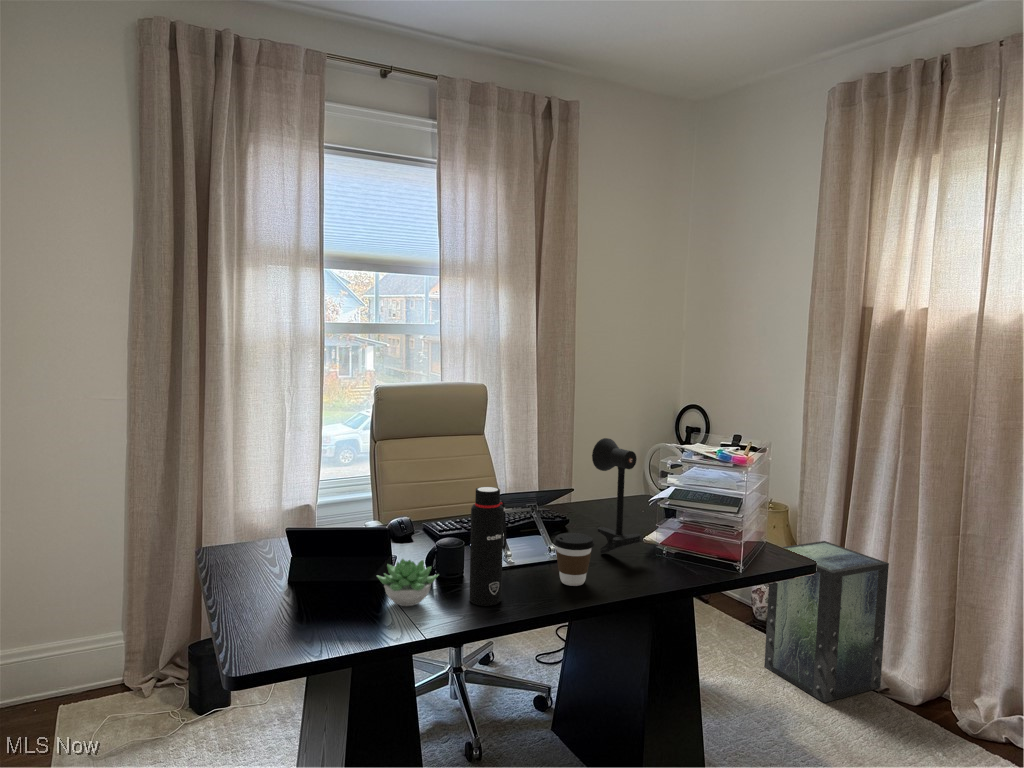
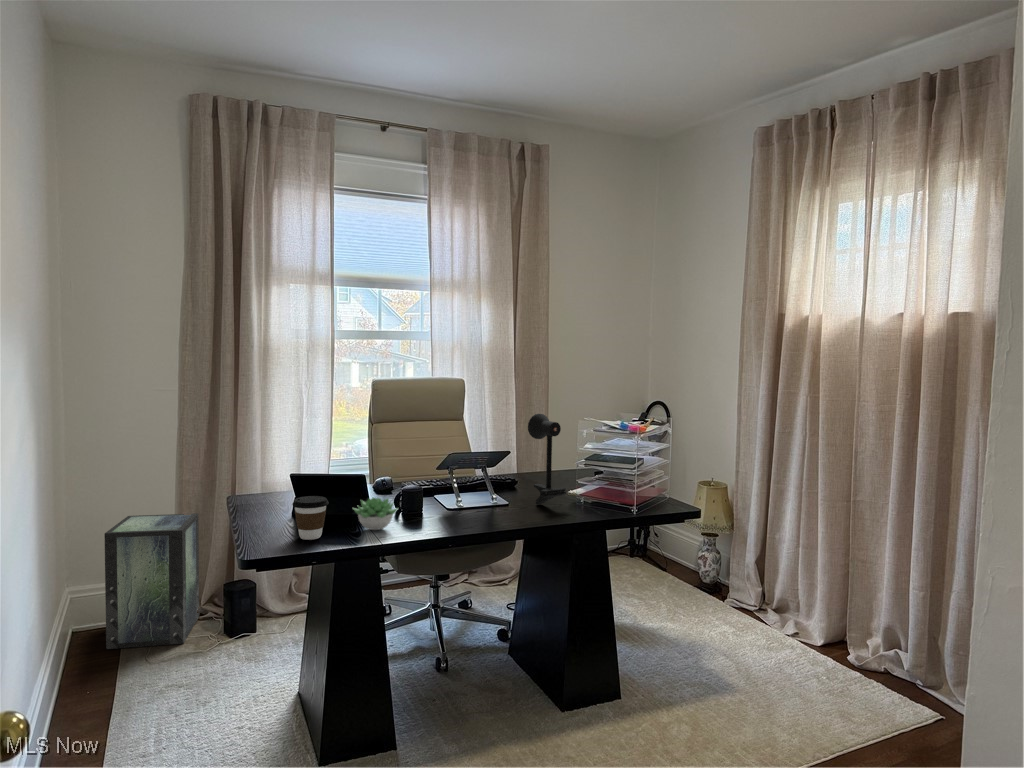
water bottle: present [469,487,506,606] -> none [422,444,450,531]
coffee cup: present [553,533,594,586] -> present [292,496,329,540]
storage box: present [764,541,889,703] -> present [104,513,199,649]

